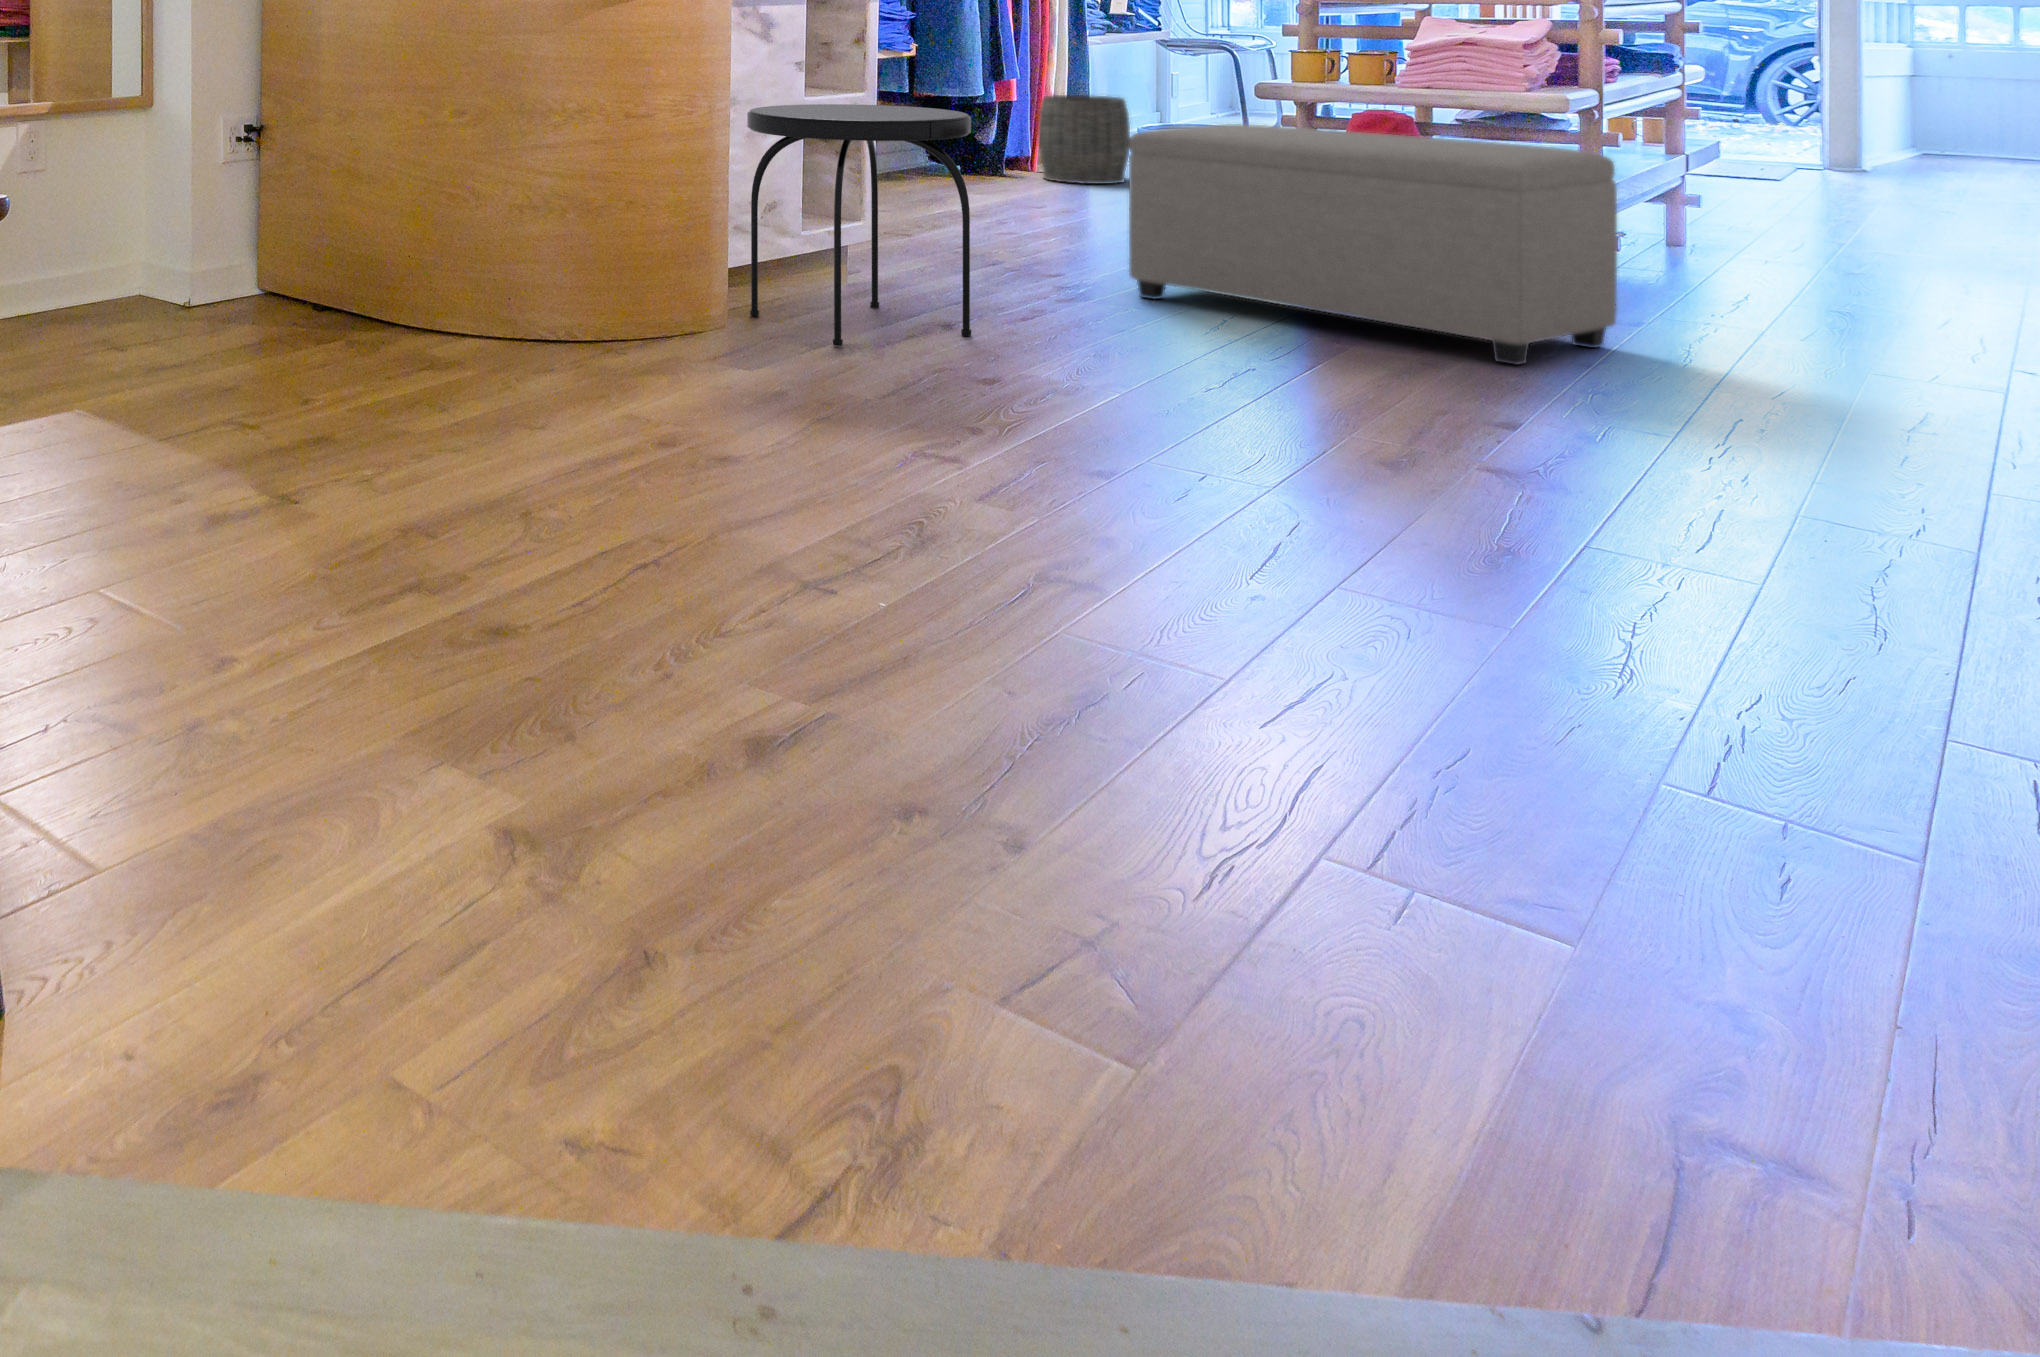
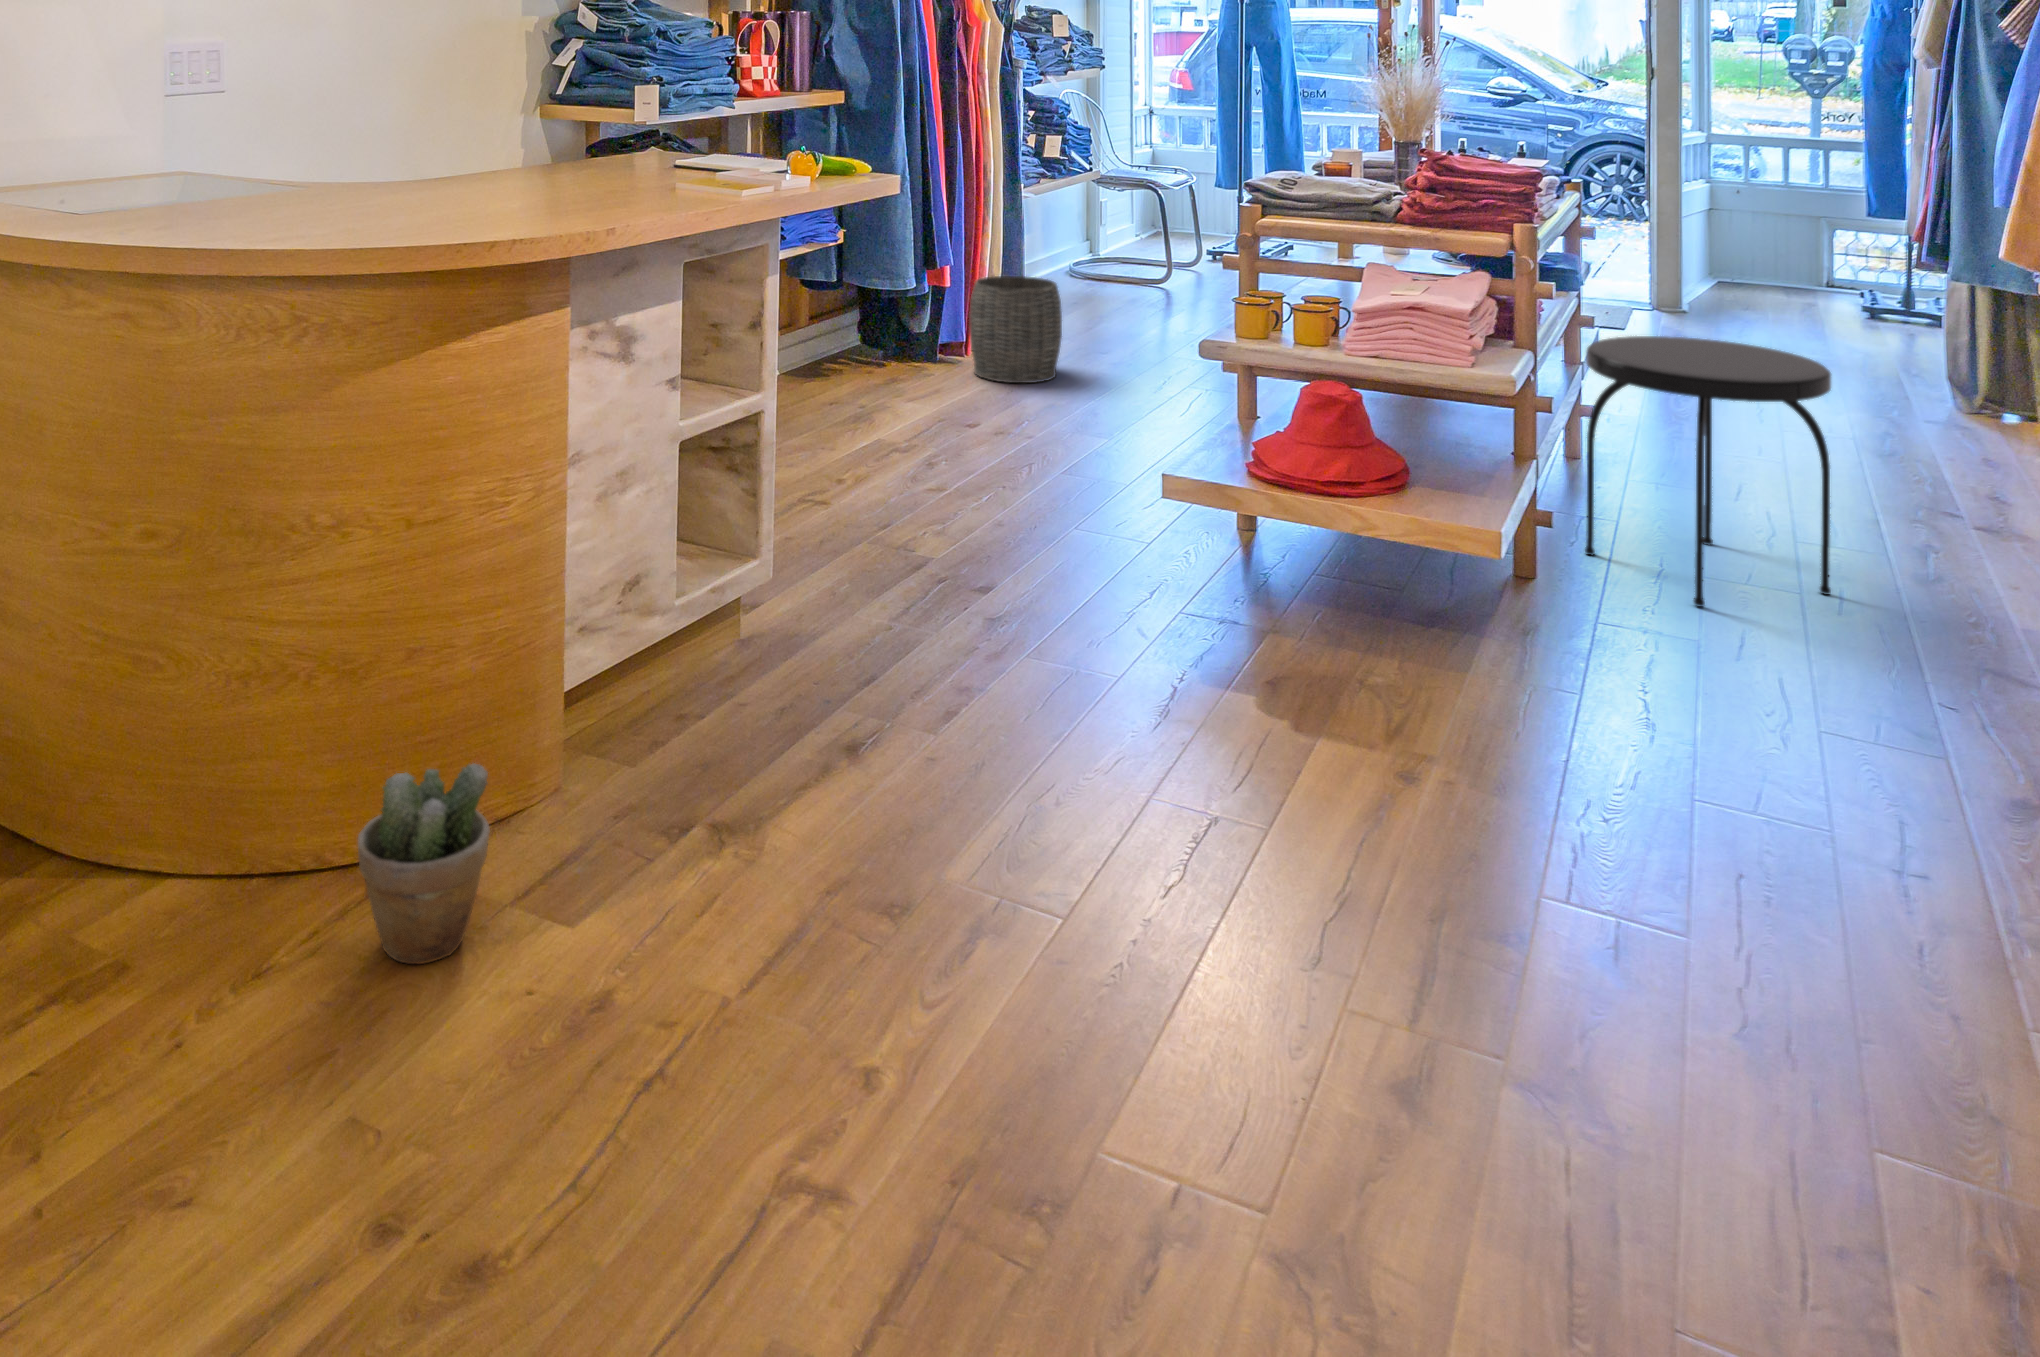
side table: present [747,104,972,346] -> present [1585,336,1831,607]
ottoman: present [1128,124,1617,365] -> none [1067,421,1596,806]
potted plant: none [615,244,702,363] -> present [358,764,490,964]

